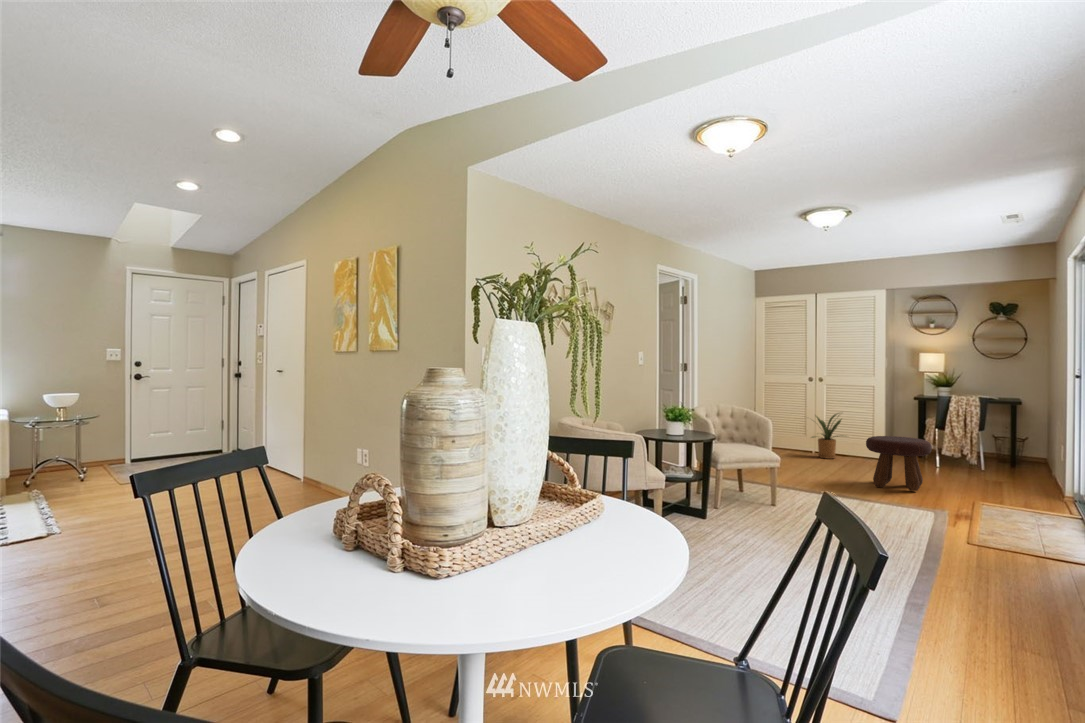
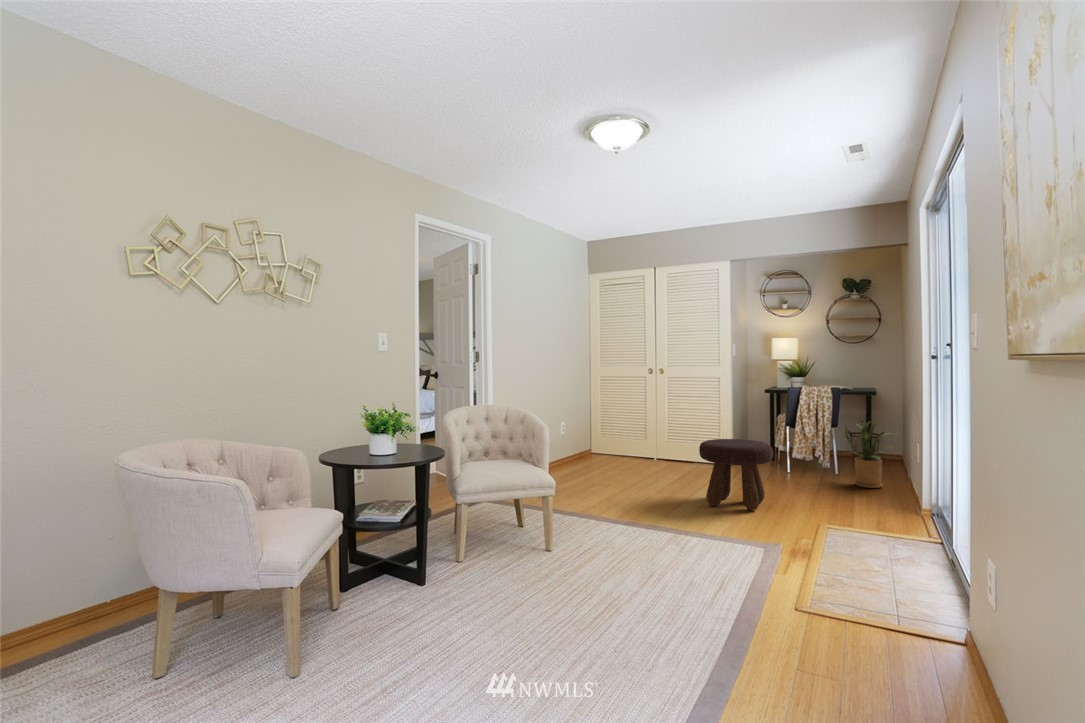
house plant: present [812,413,842,459] -> present [845,421,891,488]

